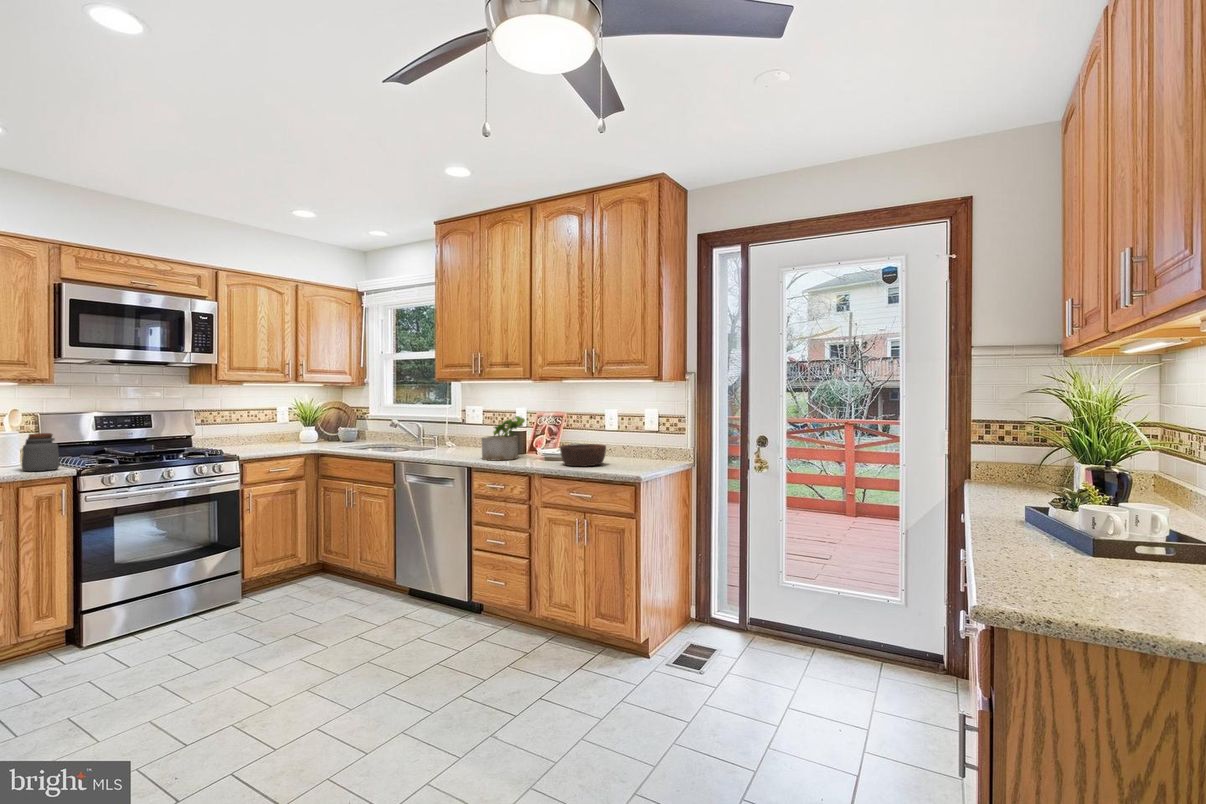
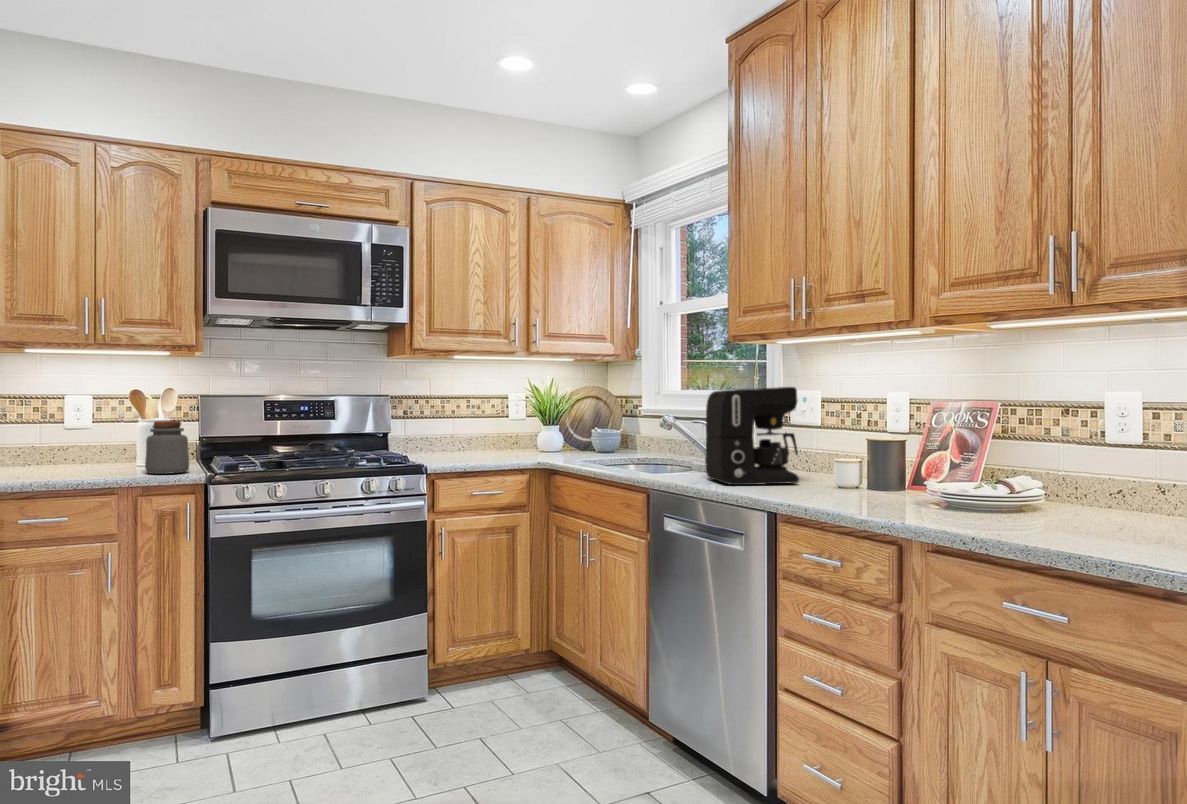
coffee maker: none [428,406,477,456] -> present [705,387,799,485]
potted plant: present [481,416,525,460] -> none [799,405,898,502]
wooden bowl: present [560,444,606,466] -> none [981,476,1120,536]

